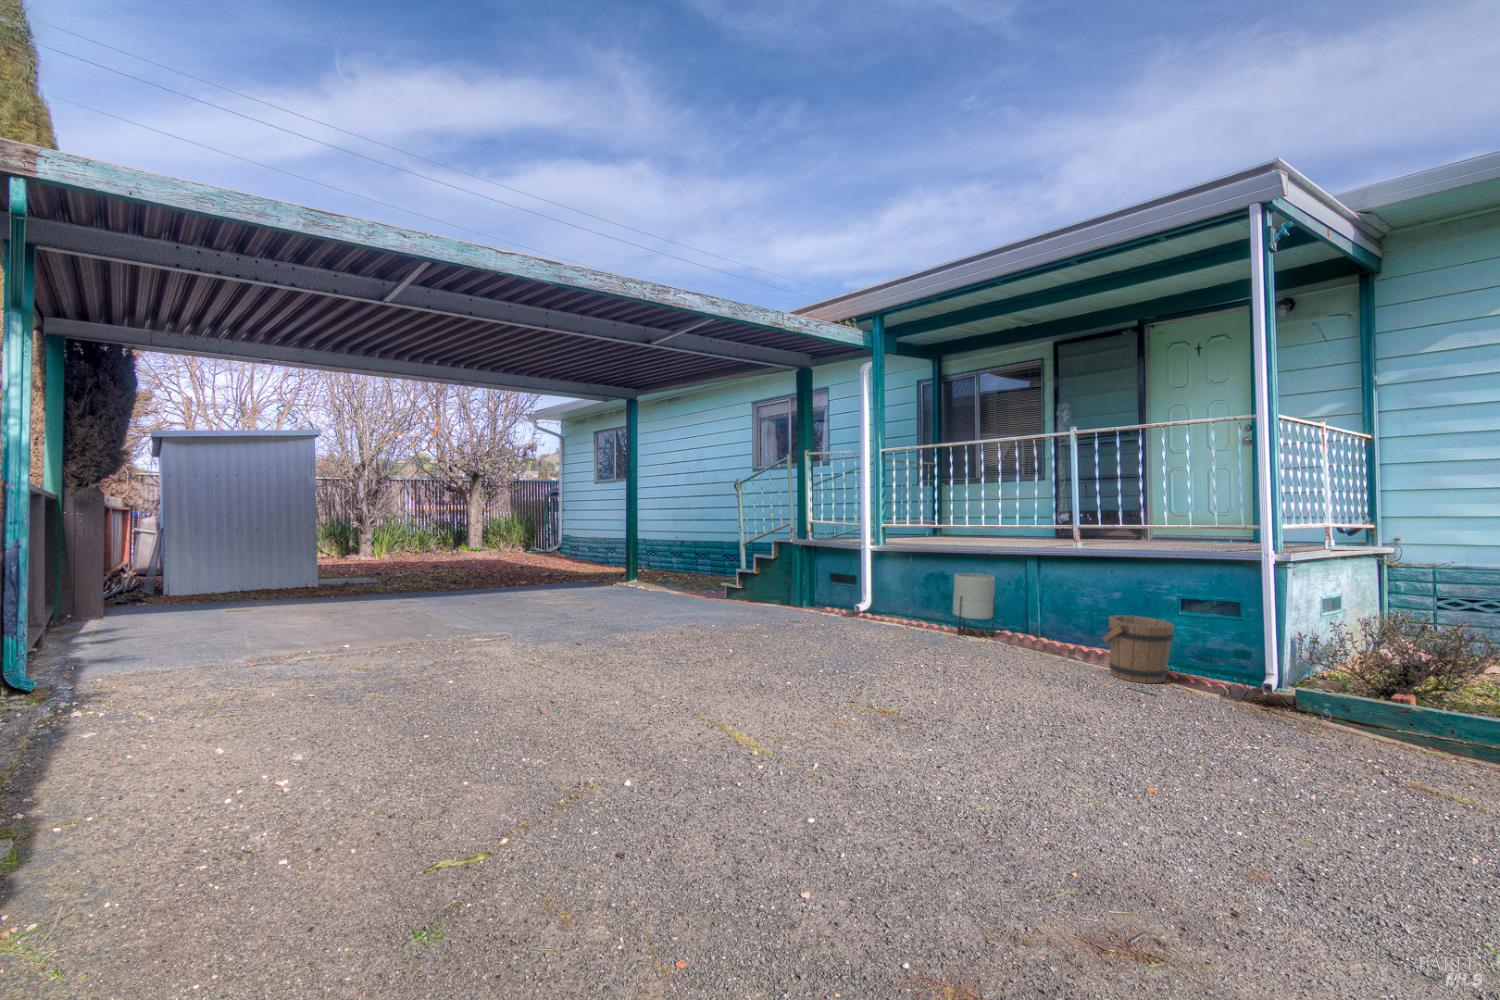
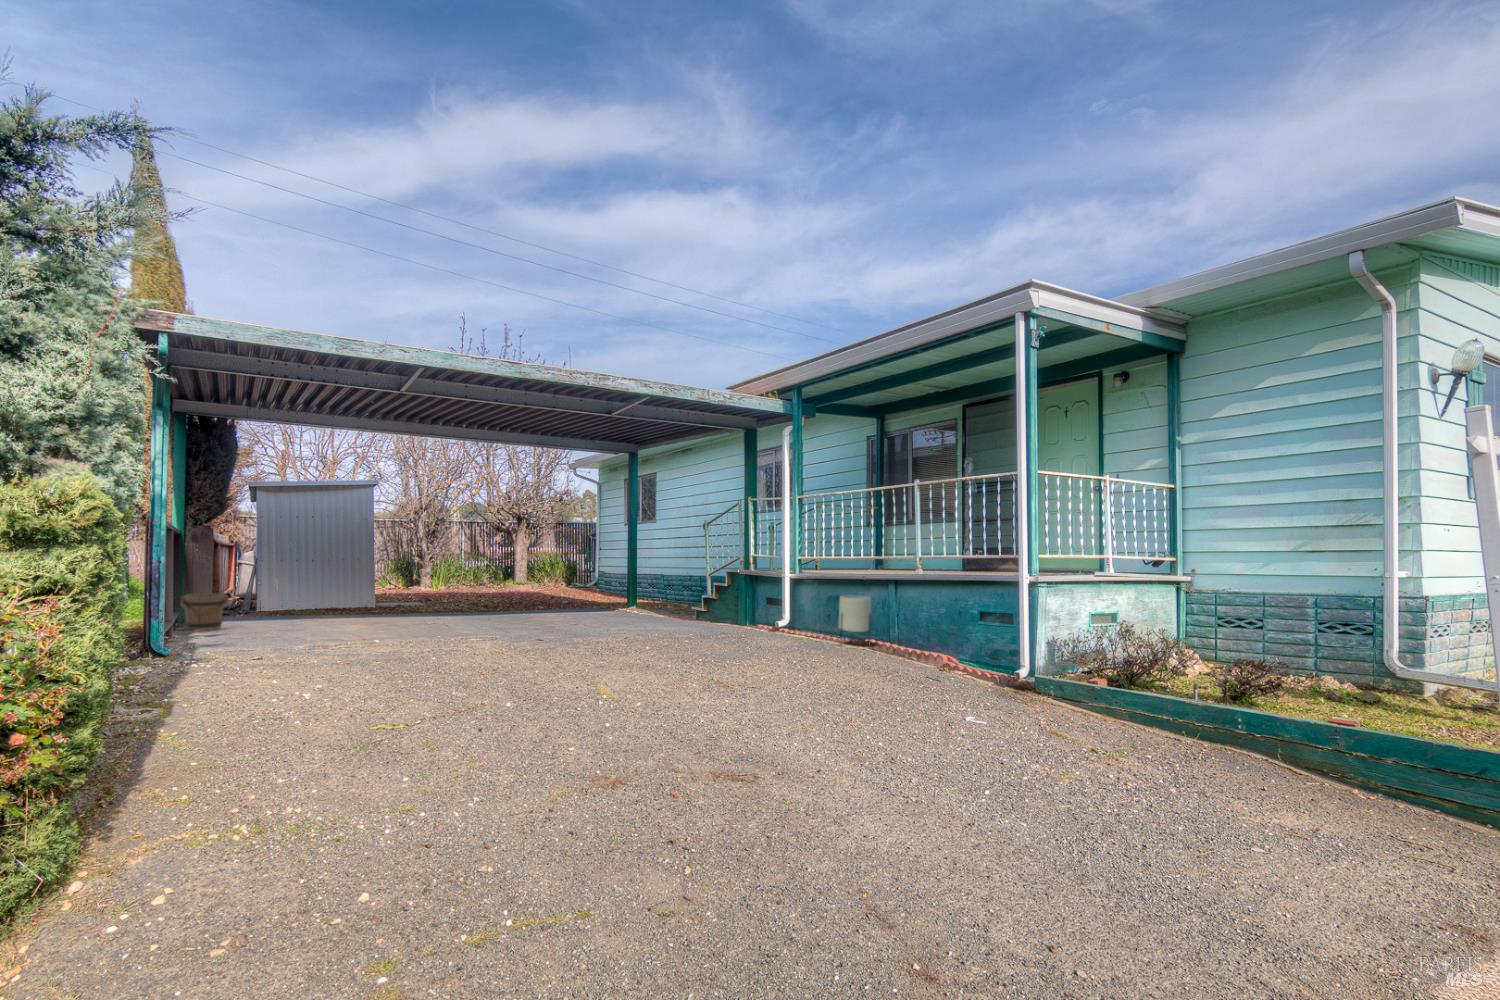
bucket: present [1103,615,1174,683] -> present [181,593,228,630]

